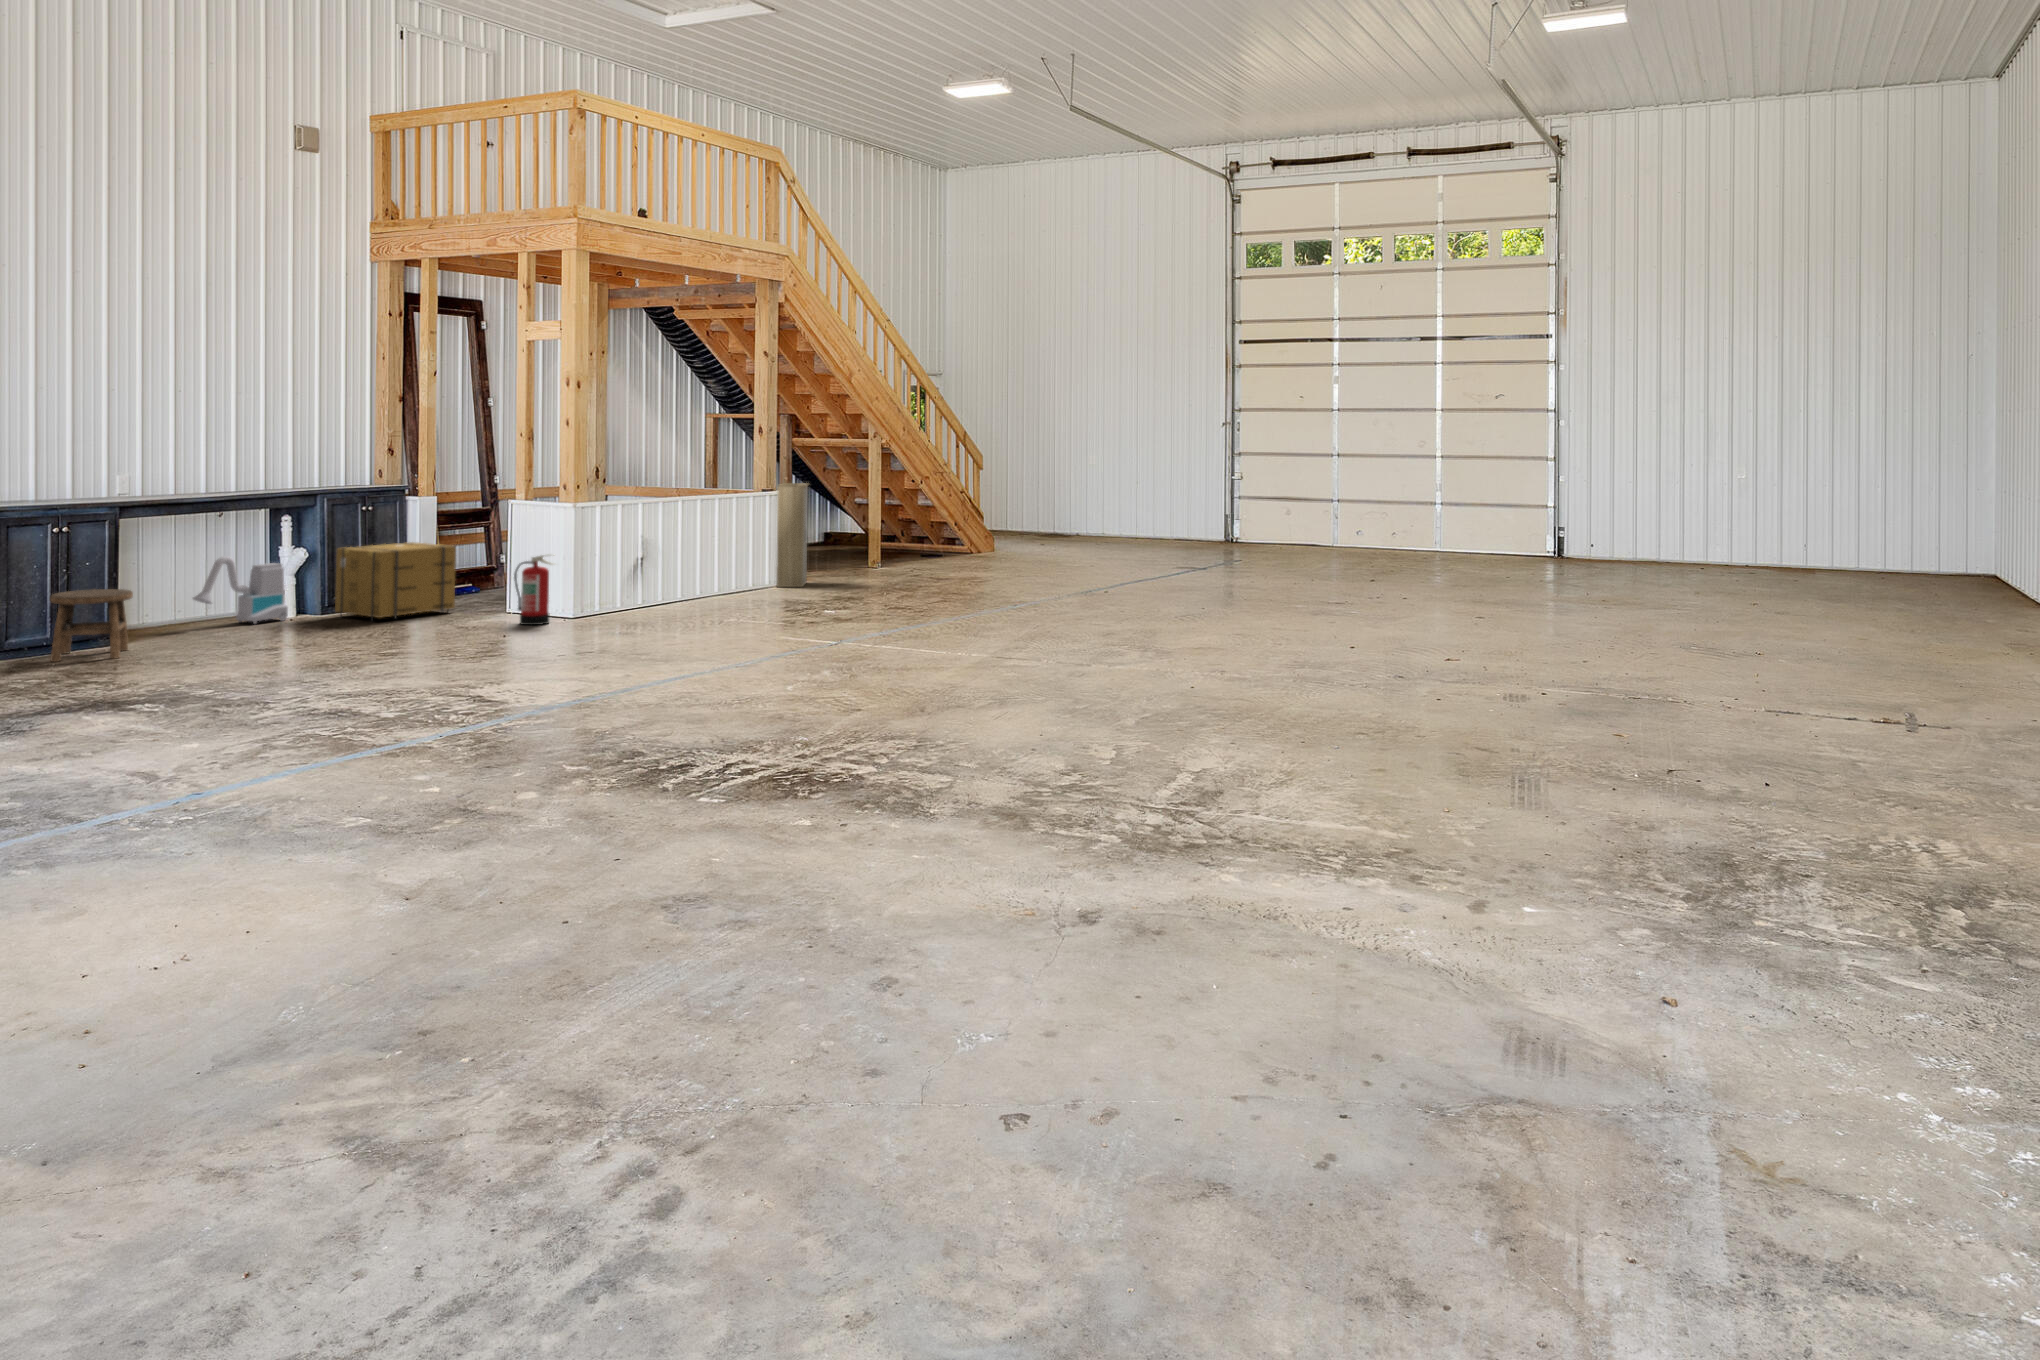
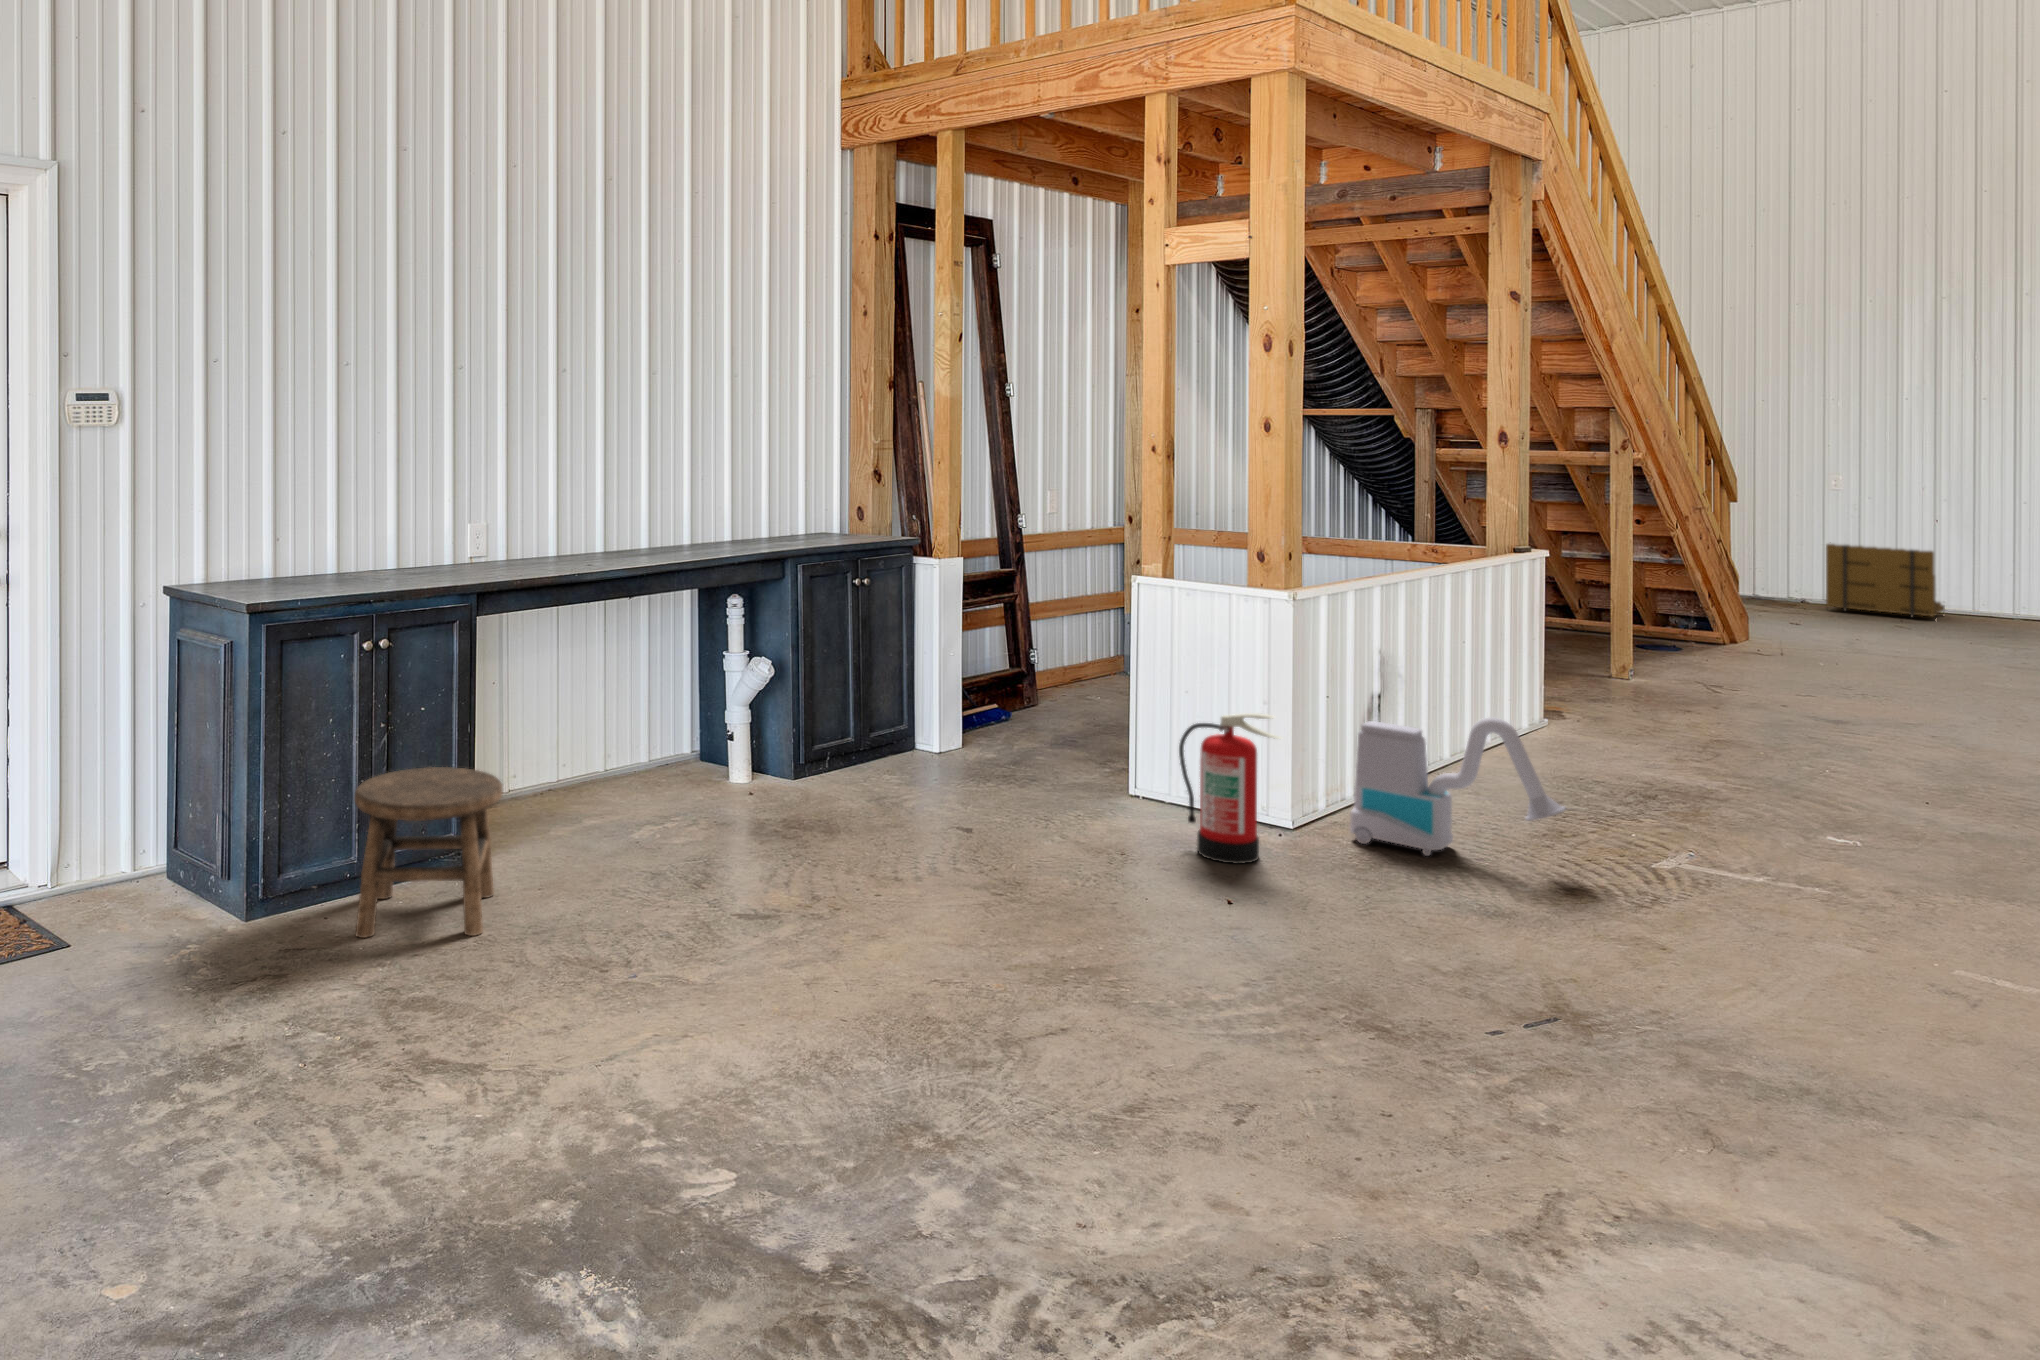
cabinet: present [776,483,809,587] -> none [1537,542,1614,748]
cardboard box: present [335,542,456,620] -> present [1826,544,1945,617]
vacuum cleaner: present [193,556,288,624] -> present [1350,717,1566,856]

